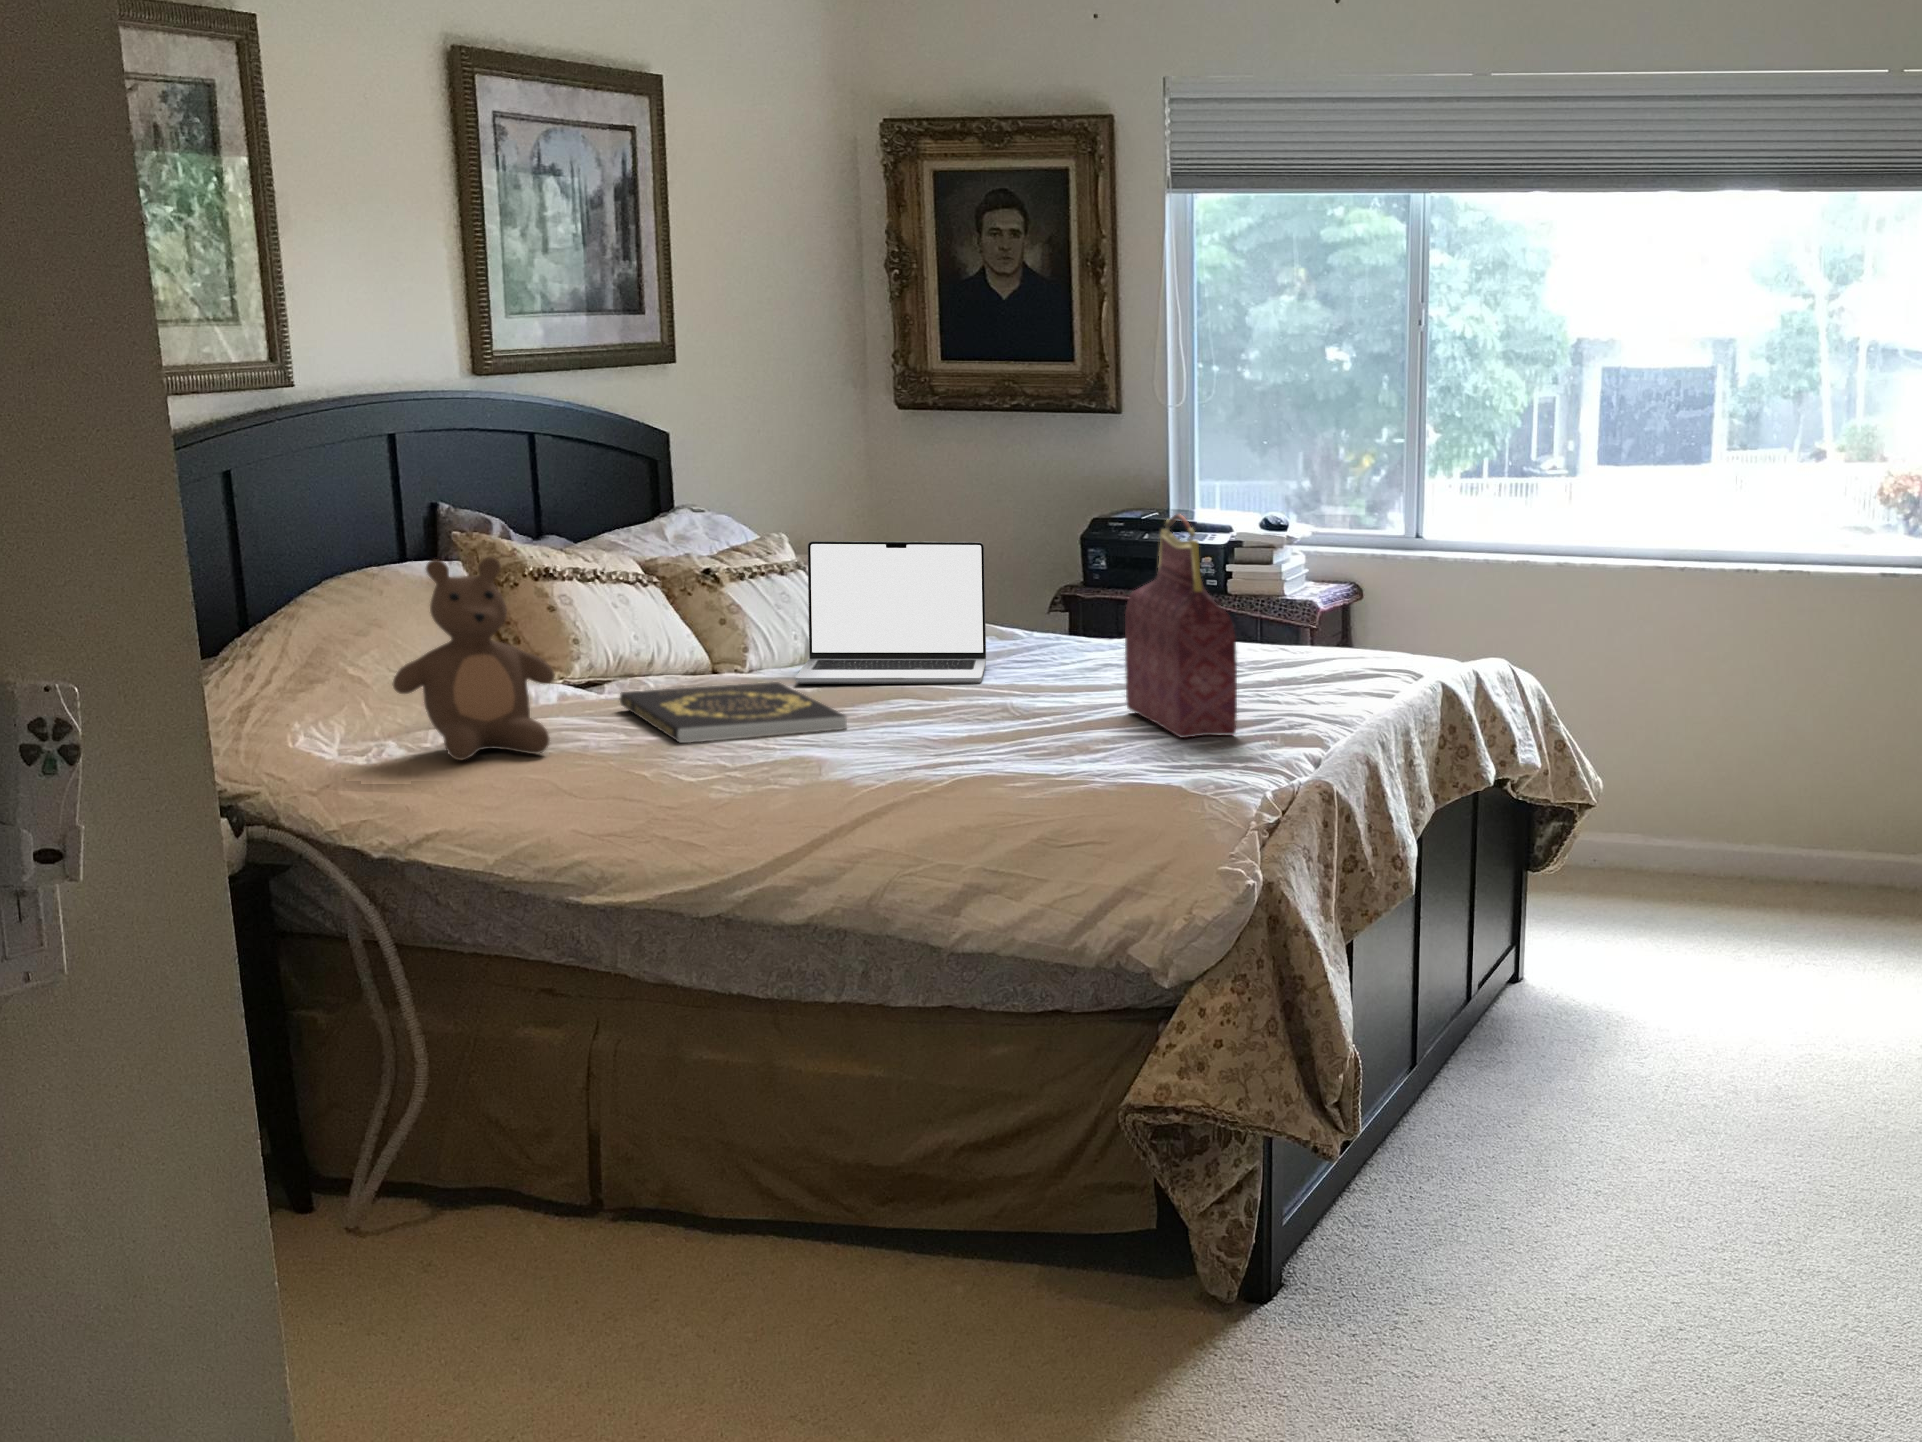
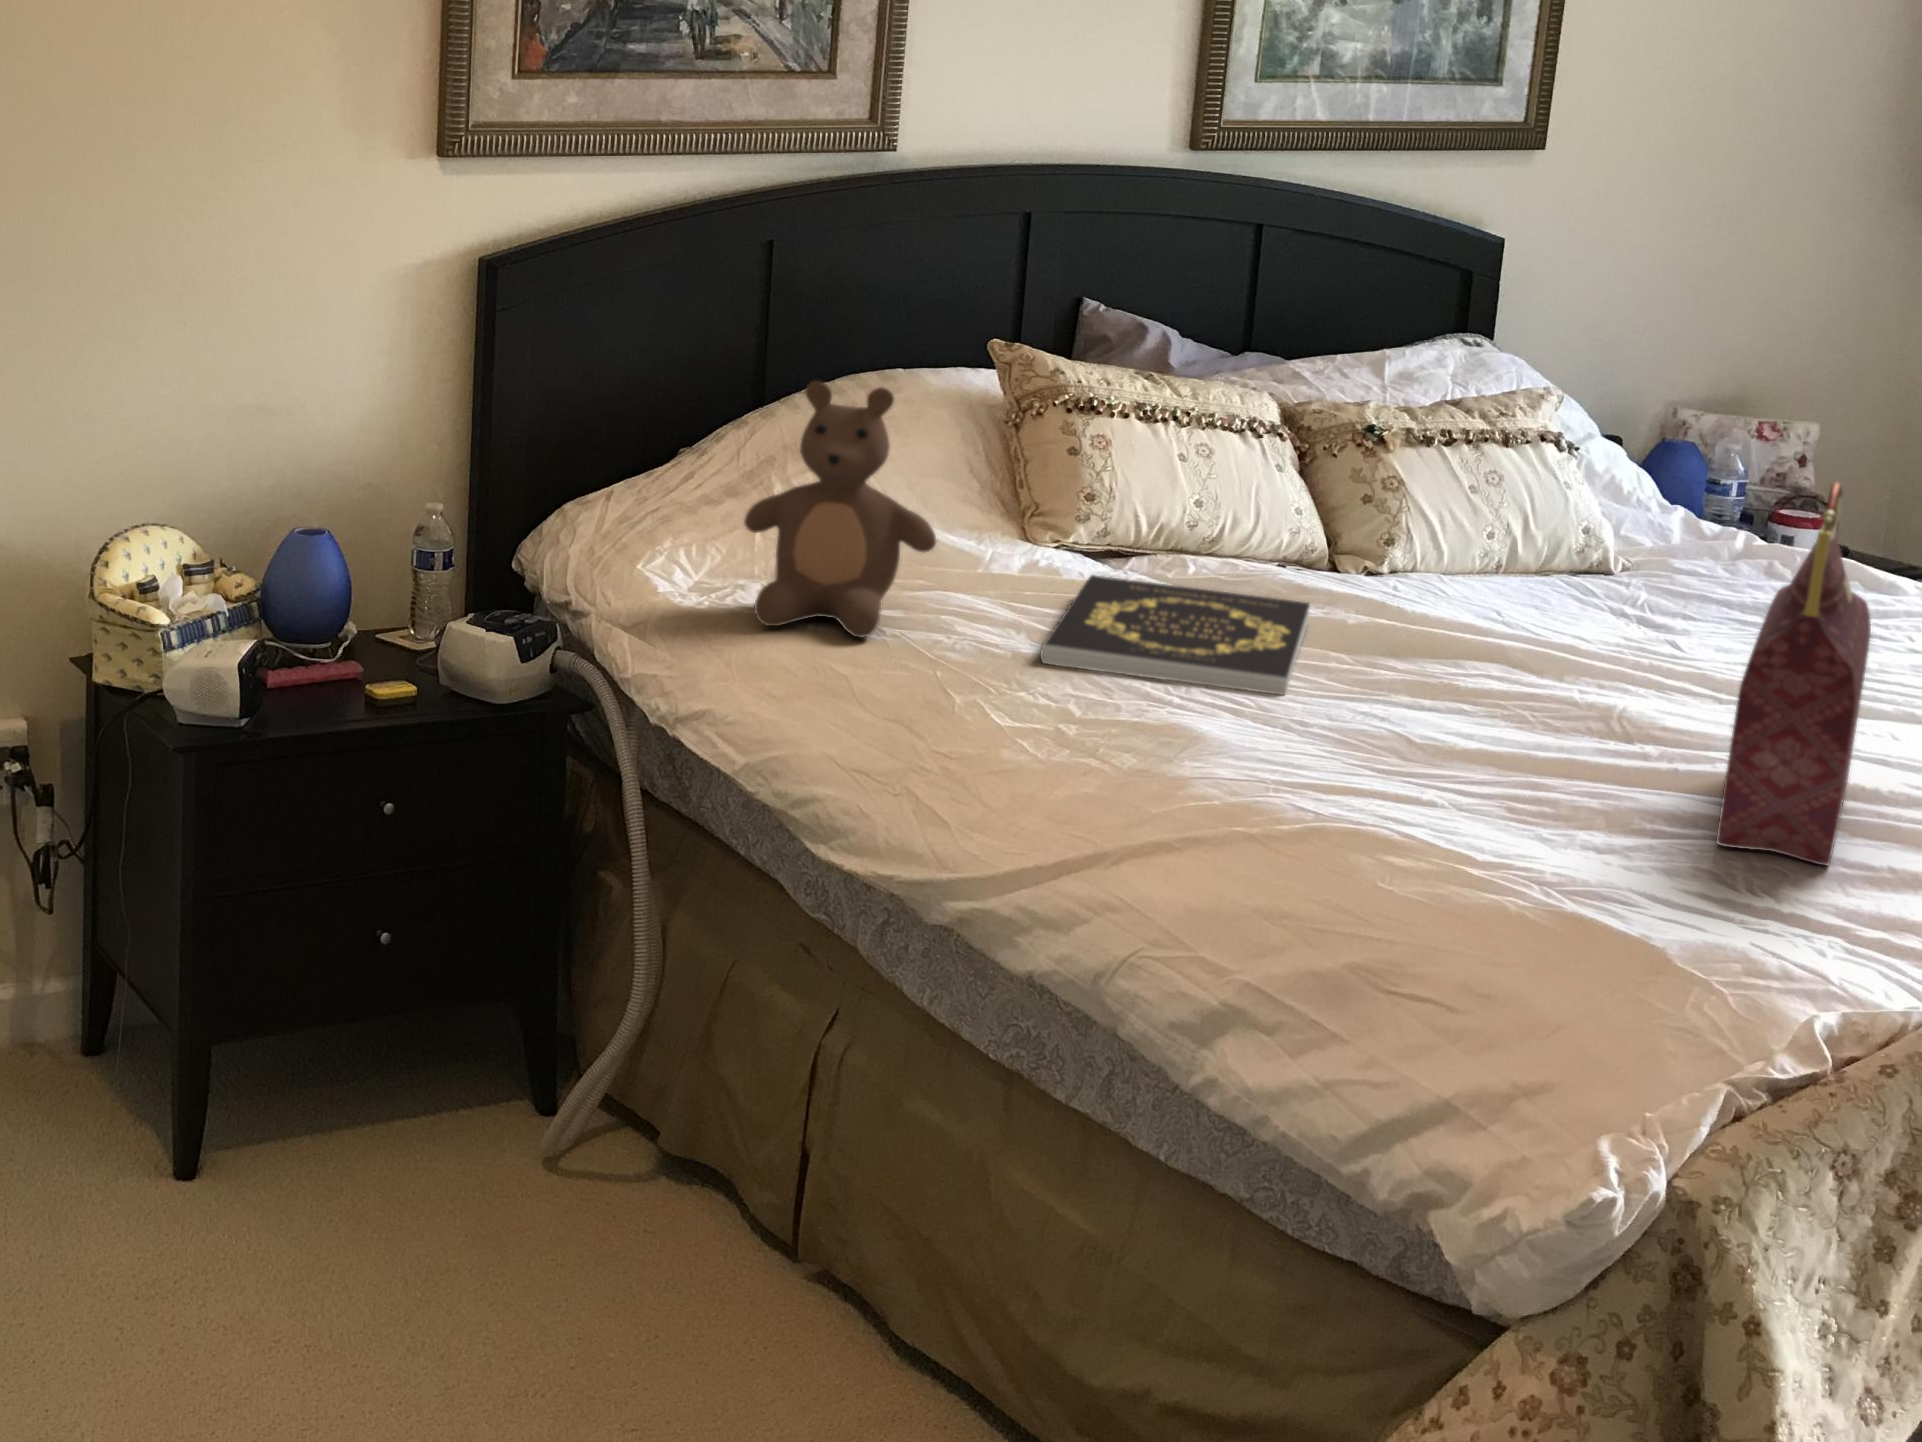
laptop: present [795,541,986,684] -> none [1369,414,1752,665]

